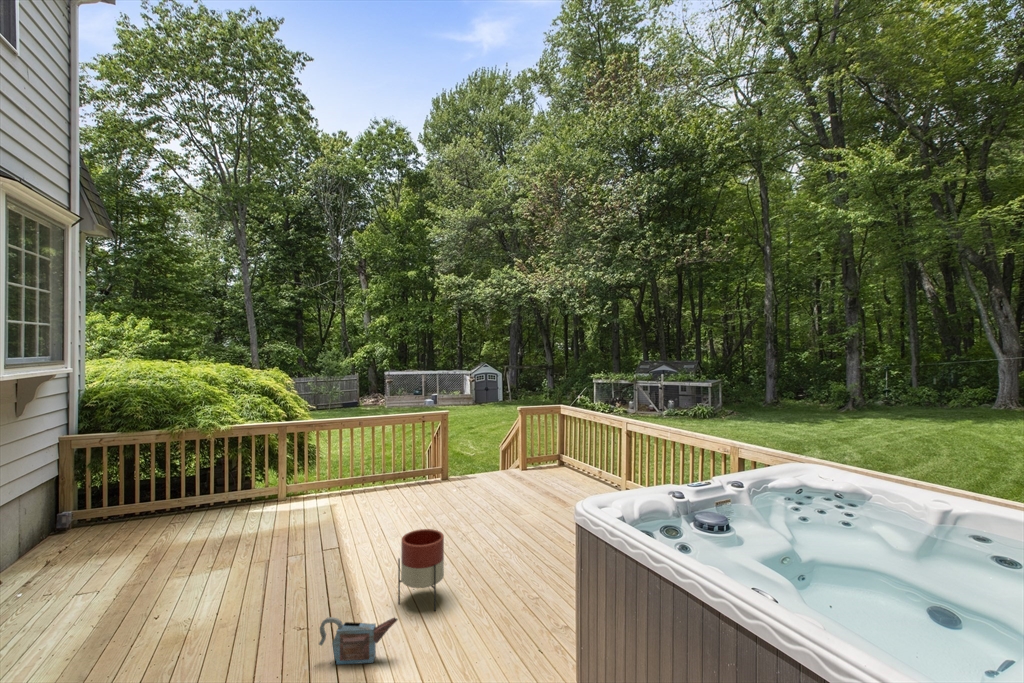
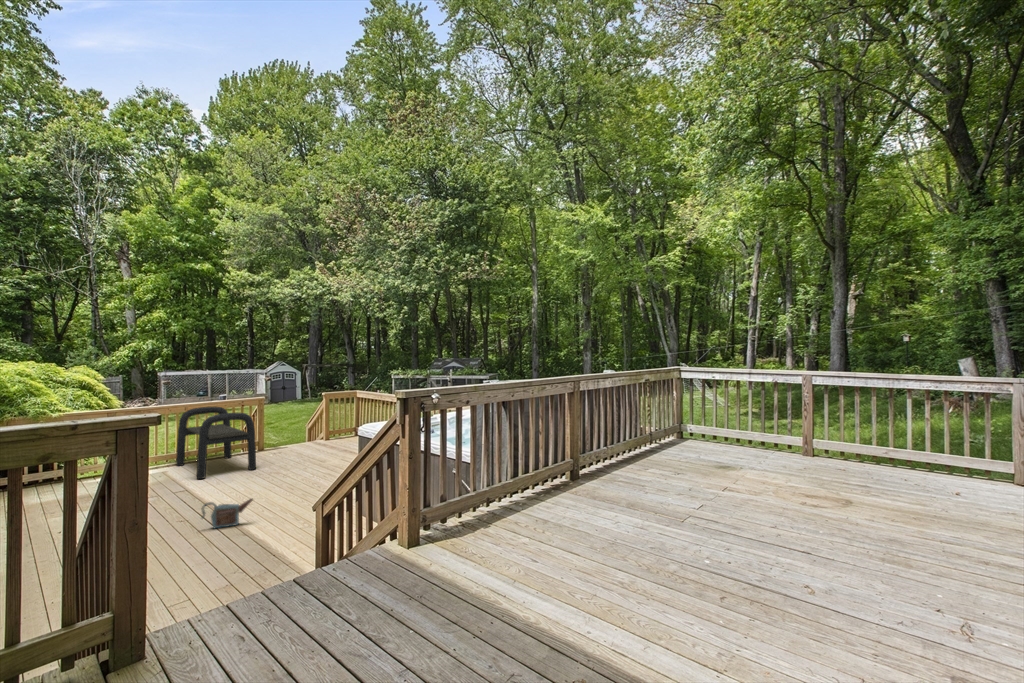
bench: none [354,424,434,525] -> present [176,406,256,479]
planter: present [398,529,444,611] -> none [245,459,277,506]

